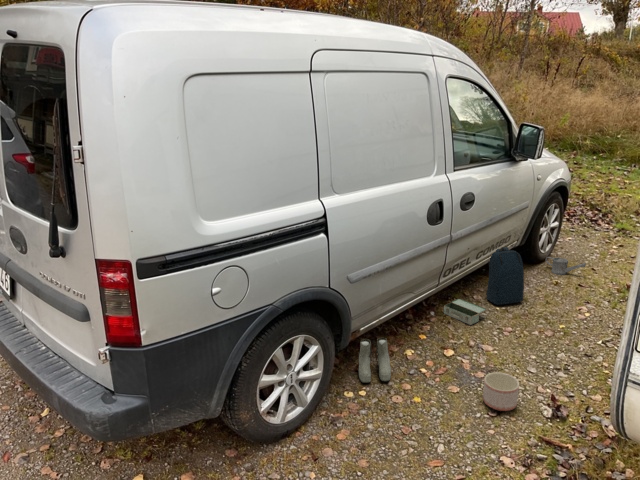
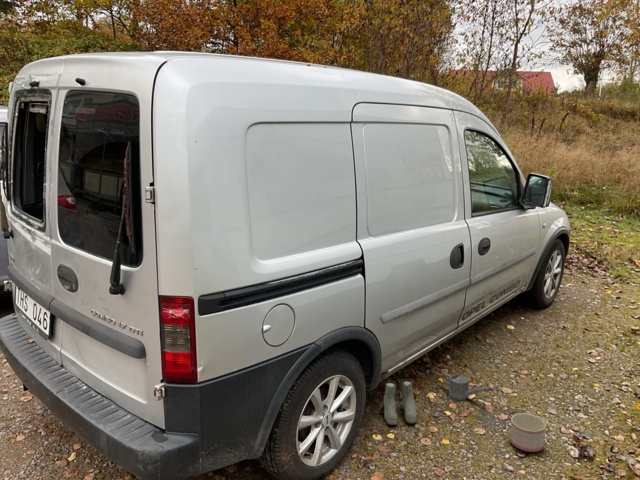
backpack: present [486,247,524,305] -> none [495,291,535,348]
watering can: present [546,257,586,275] -> present [442,373,490,400]
toolbox: present [444,299,486,325] -> none [459,342,501,368]

